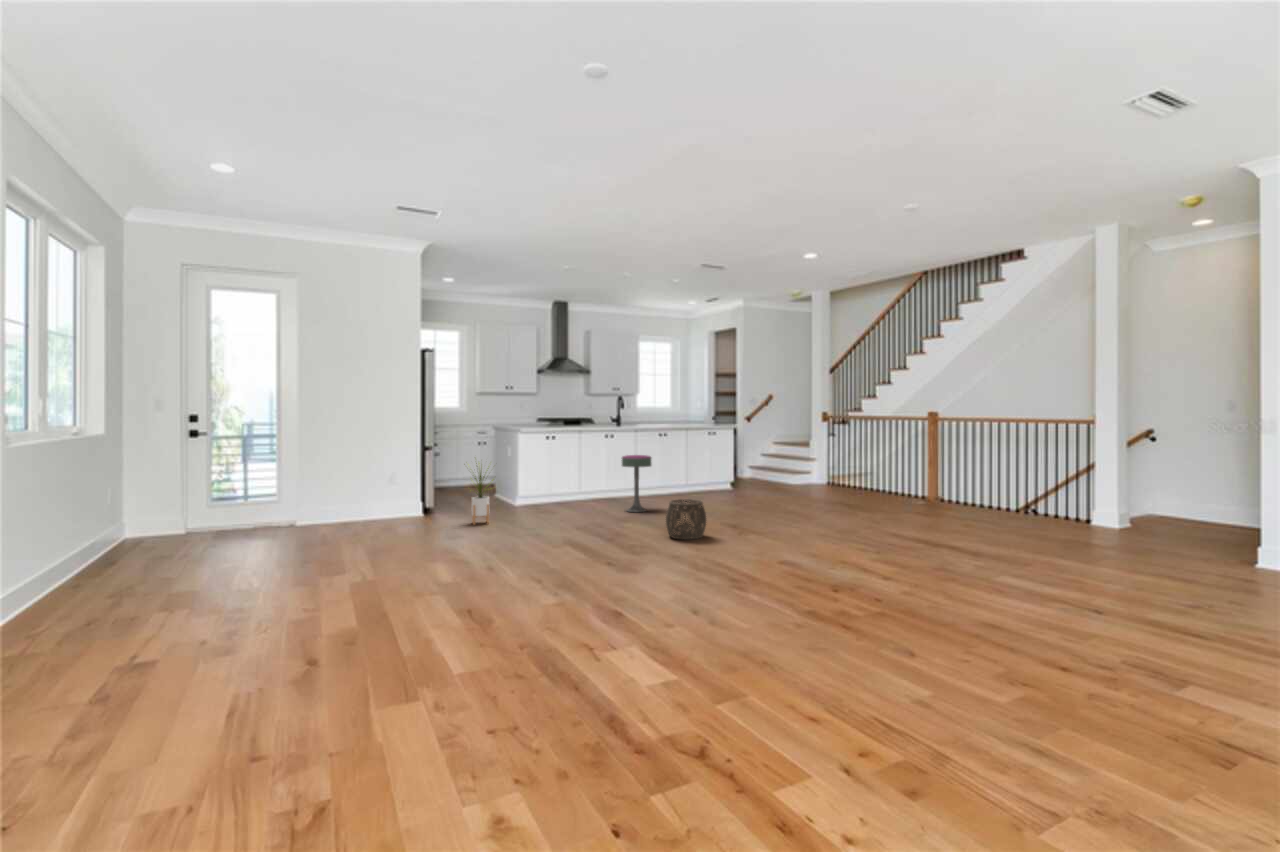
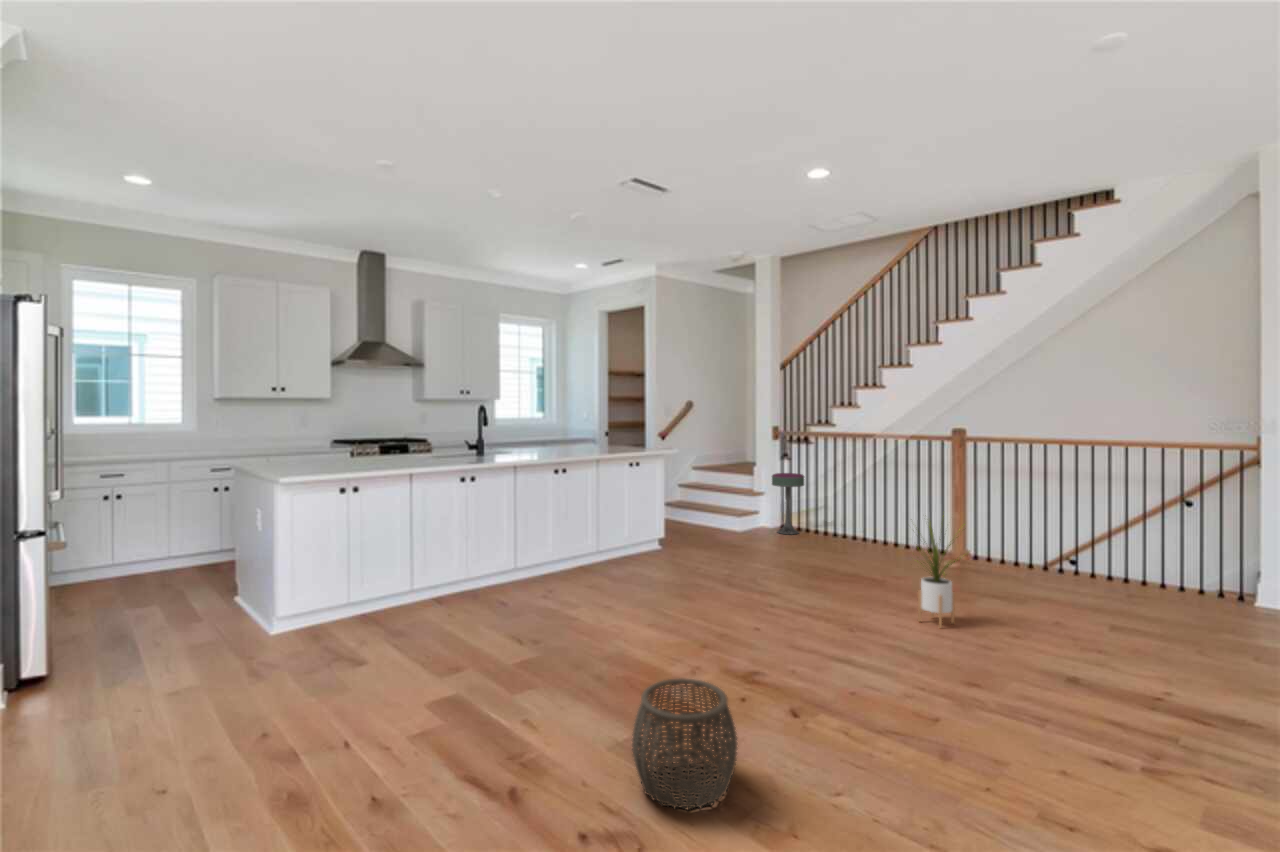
bar stool: present [622,455,651,512] -> present [772,473,804,535]
house plant: present [472,463,494,525] -> present [916,516,958,628]

